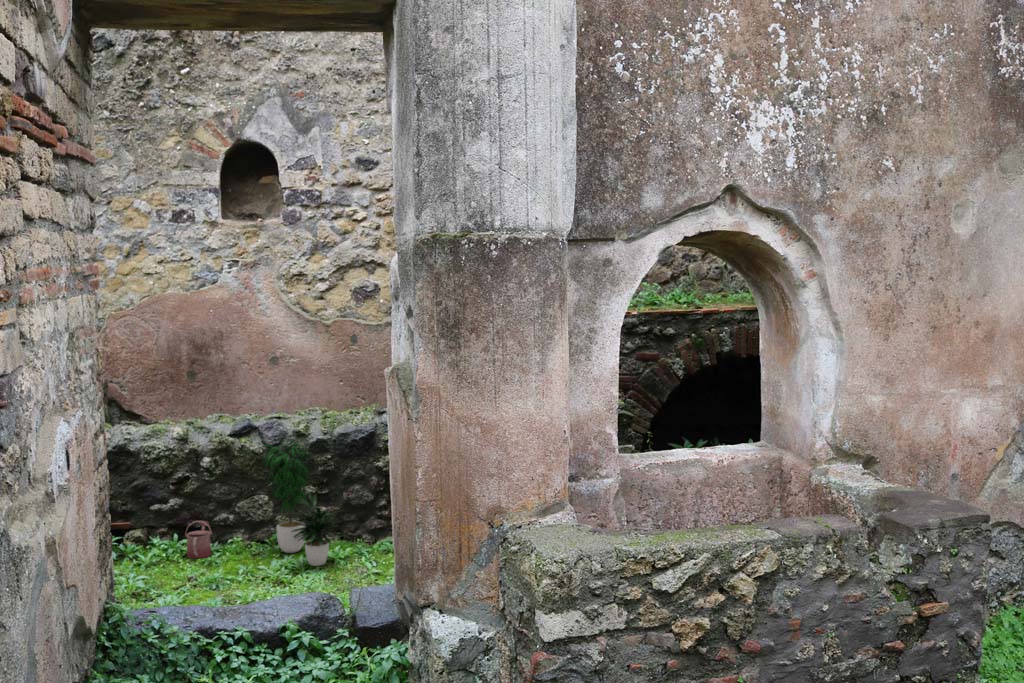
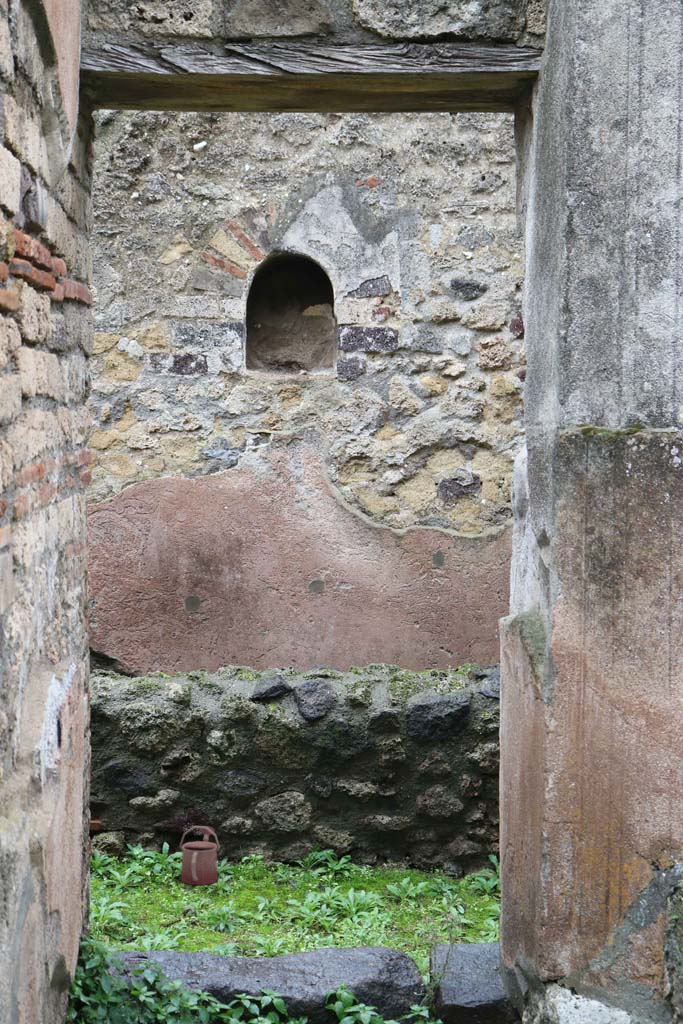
potted plant: present [265,441,337,566] -> none [298,698,421,913]

